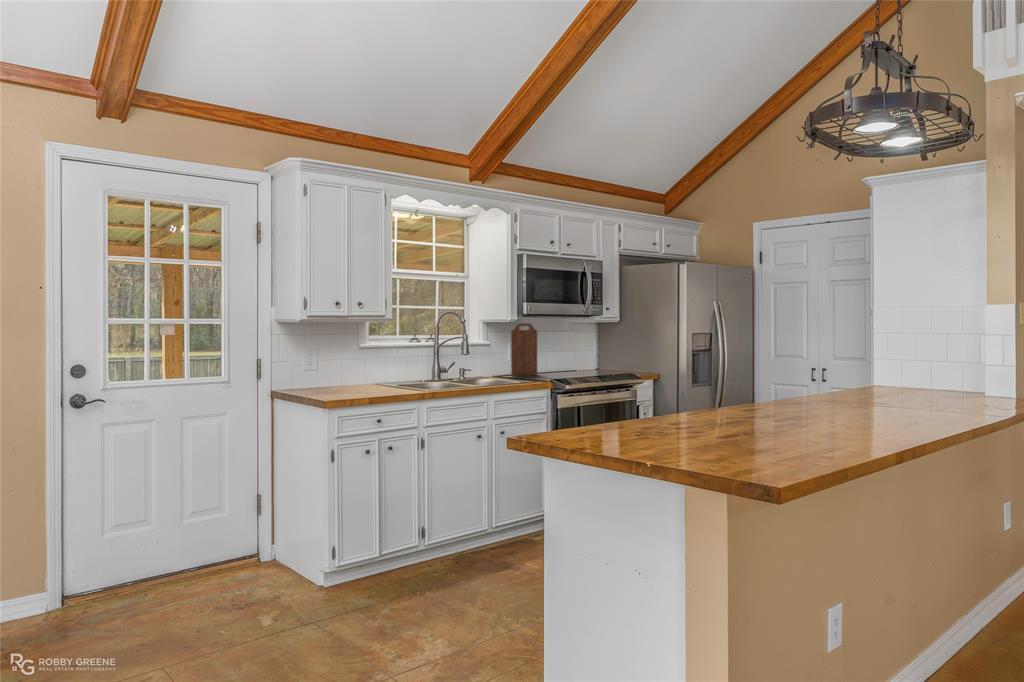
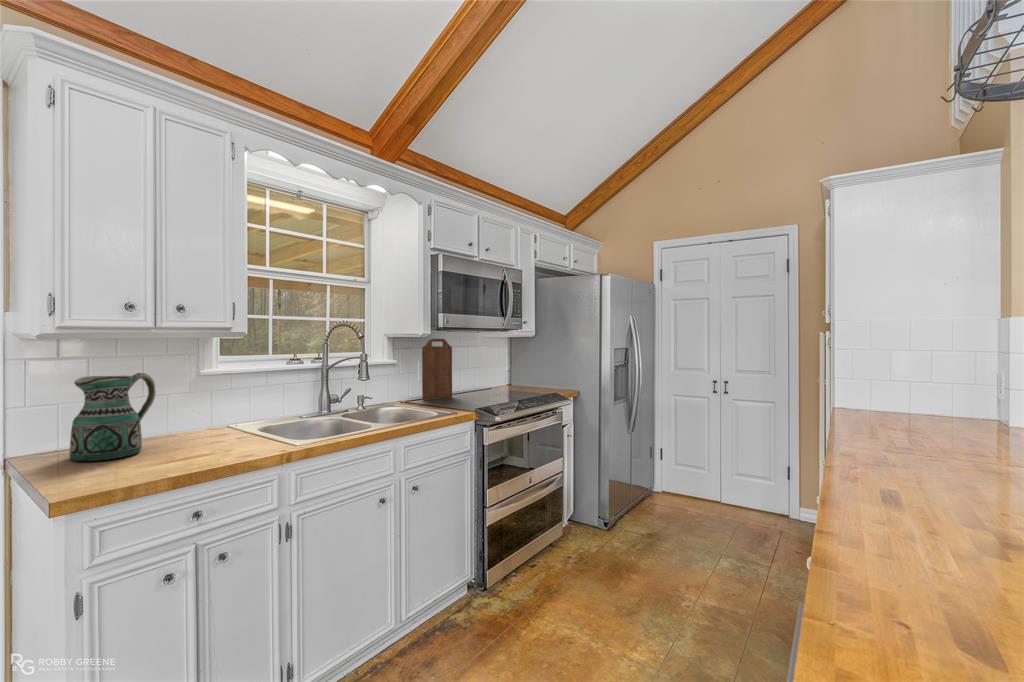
ceramic pitcher: none [306,343,343,392] -> present [70,373,156,461]

